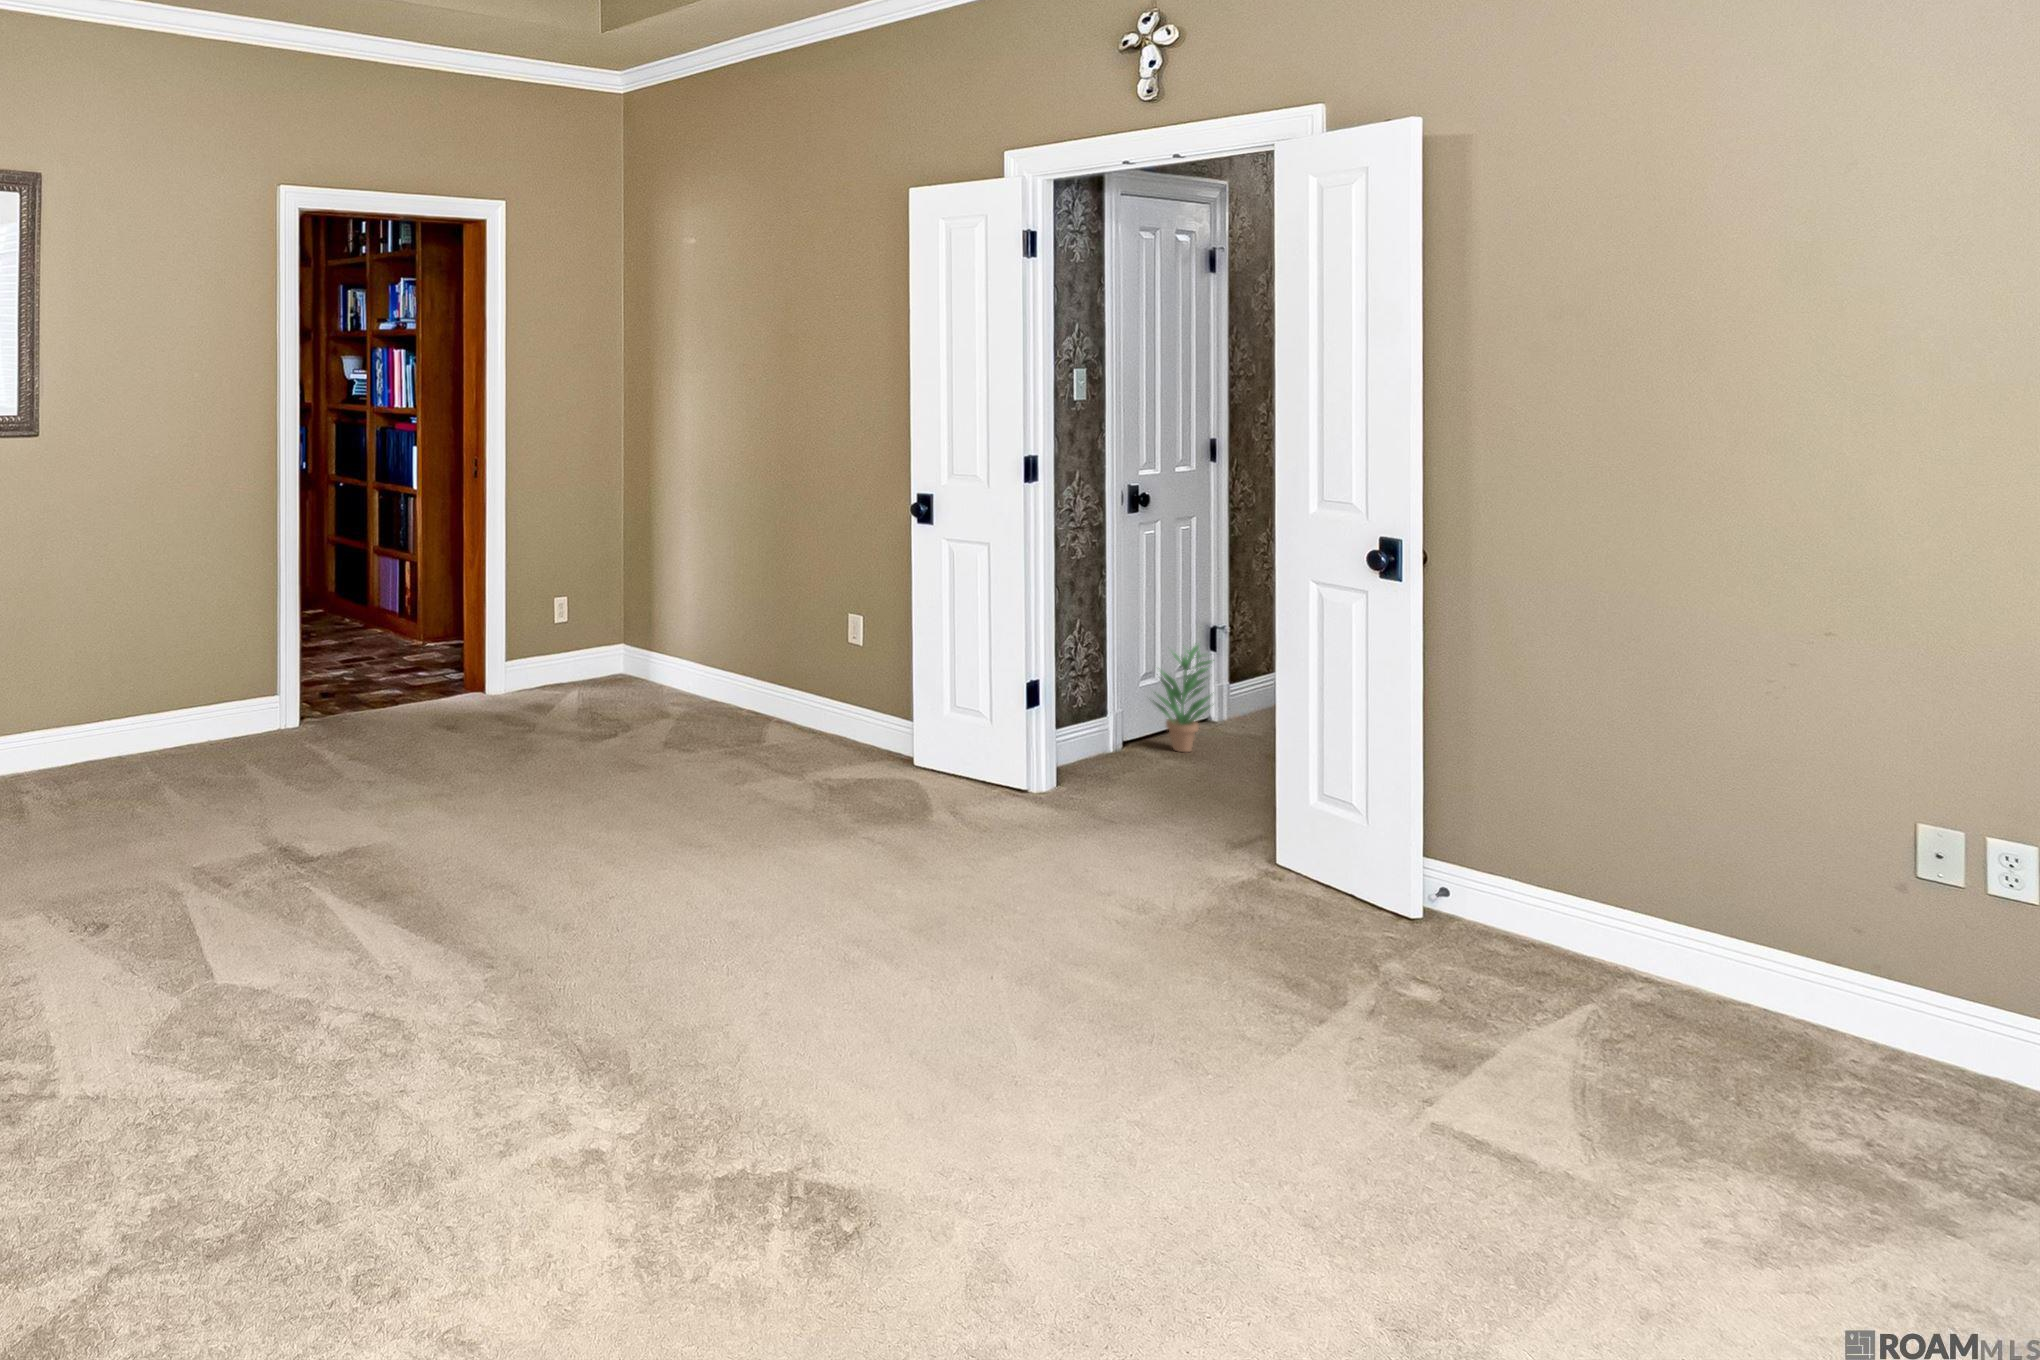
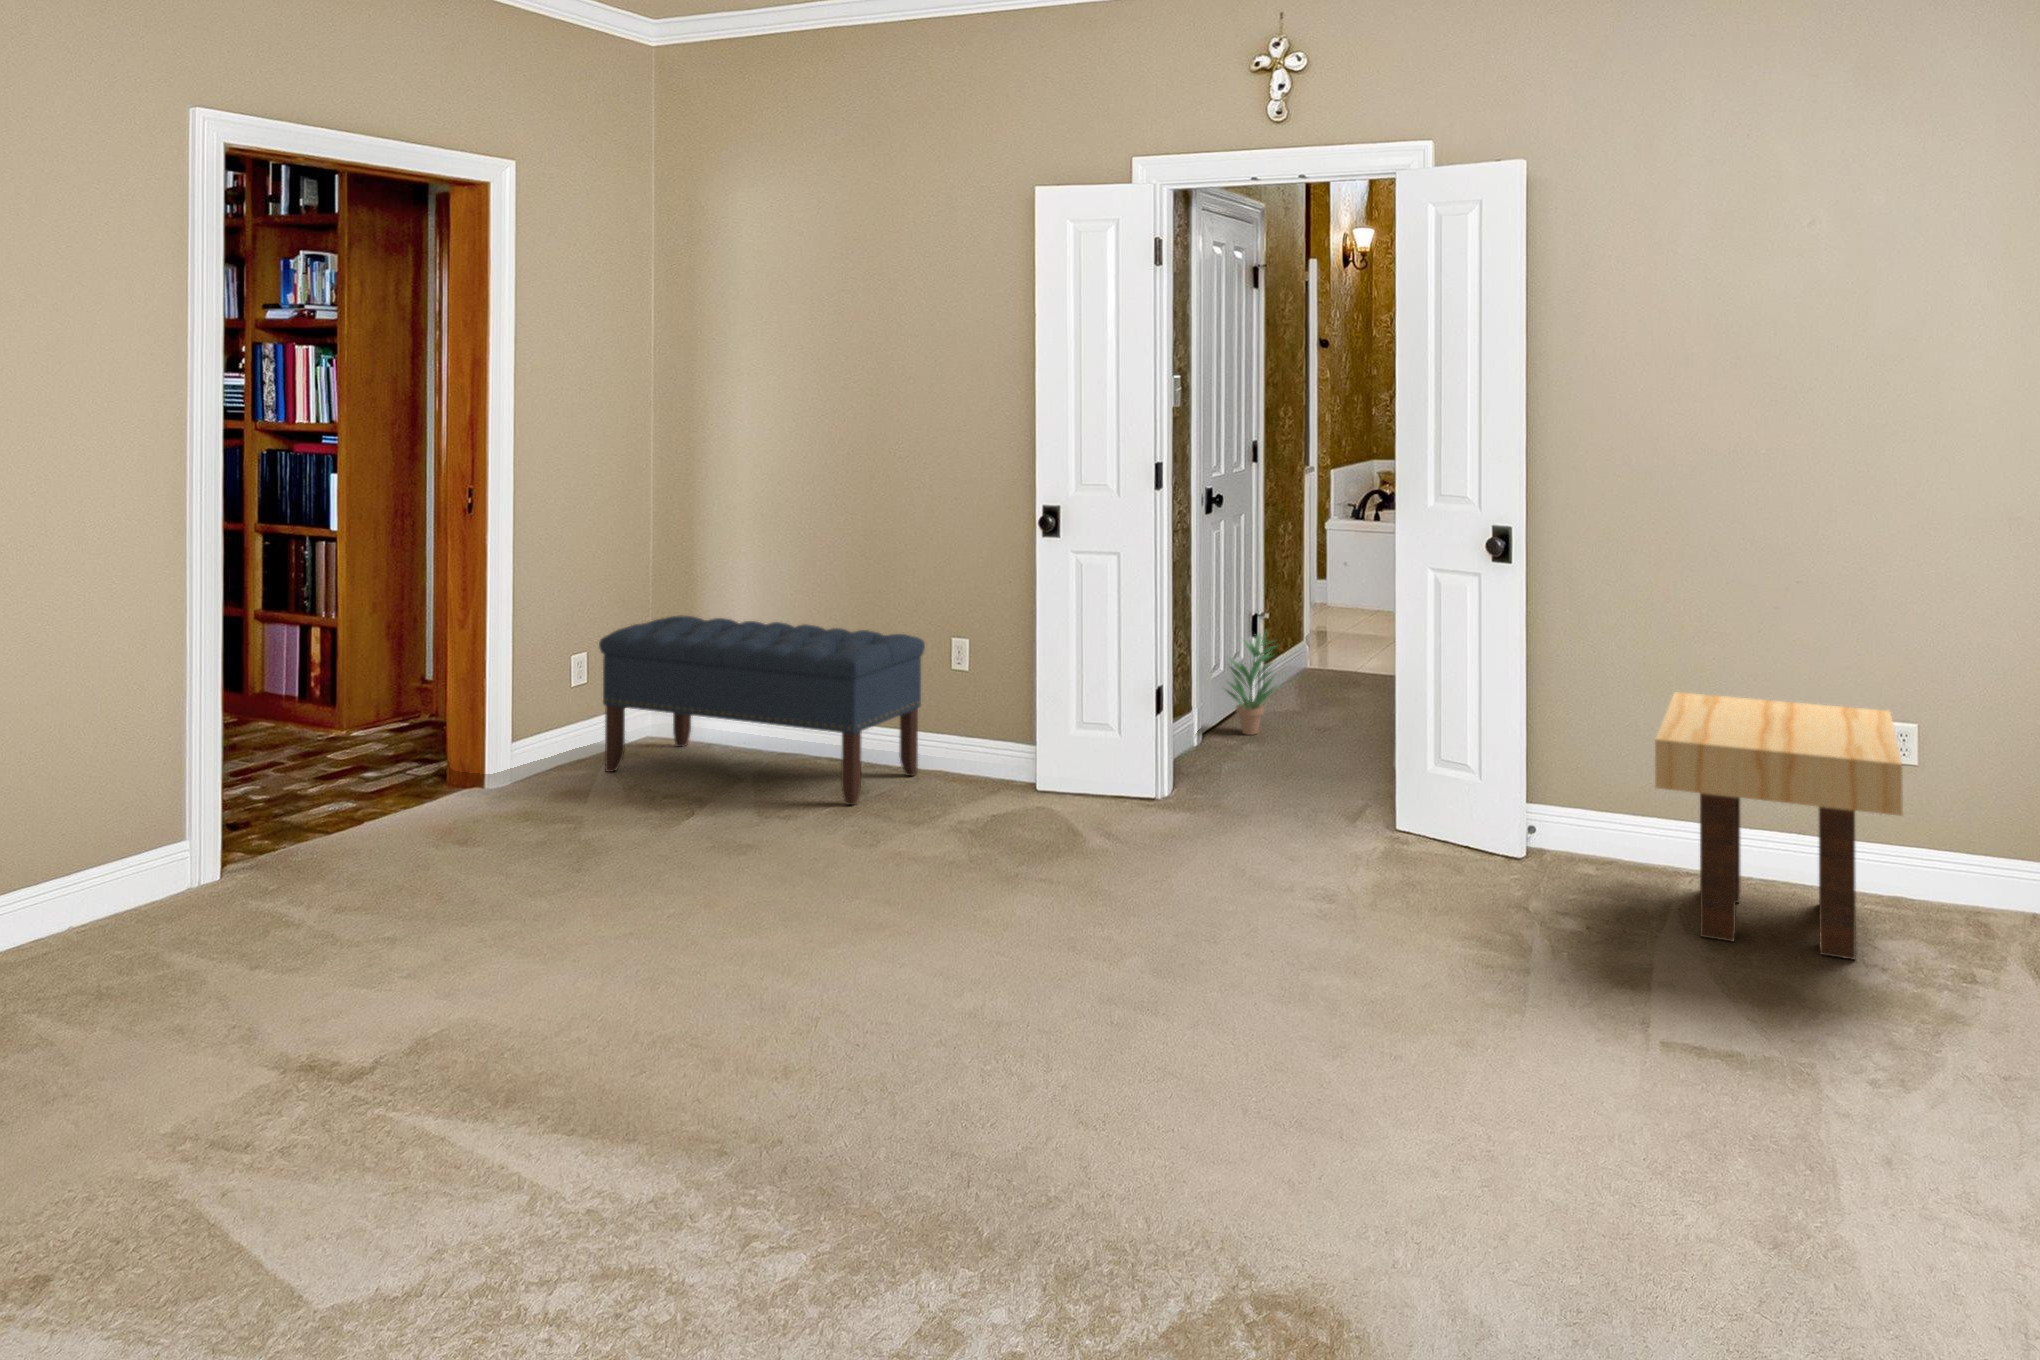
bench: none [569,573,825,749] -> present [599,615,925,805]
side table: none [1525,752,1971,1119] -> present [1655,692,1903,960]

